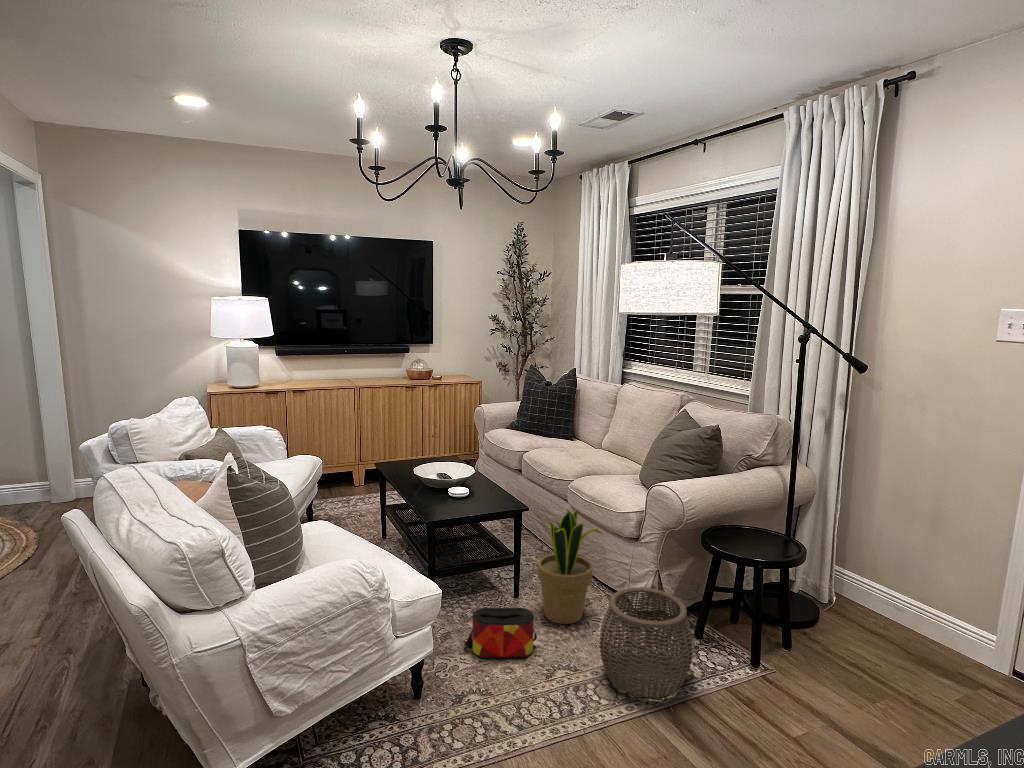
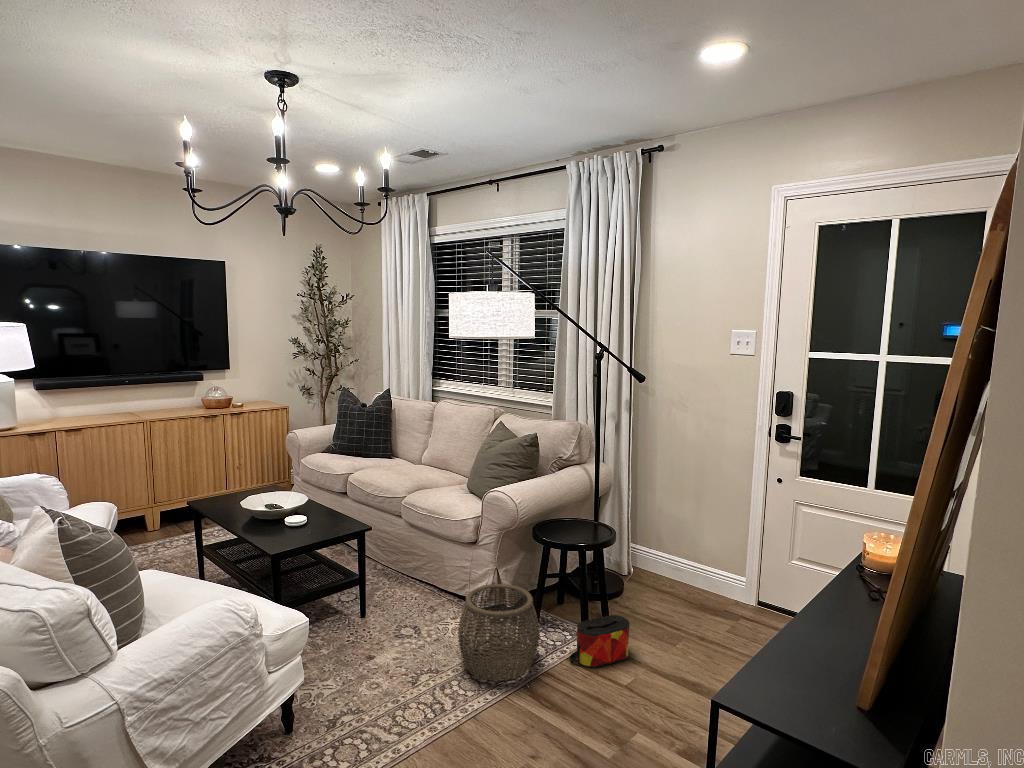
potted plant: present [538,509,603,624] -> none [387,522,447,633]
bag: present [464,608,537,659] -> present [570,615,629,668]

